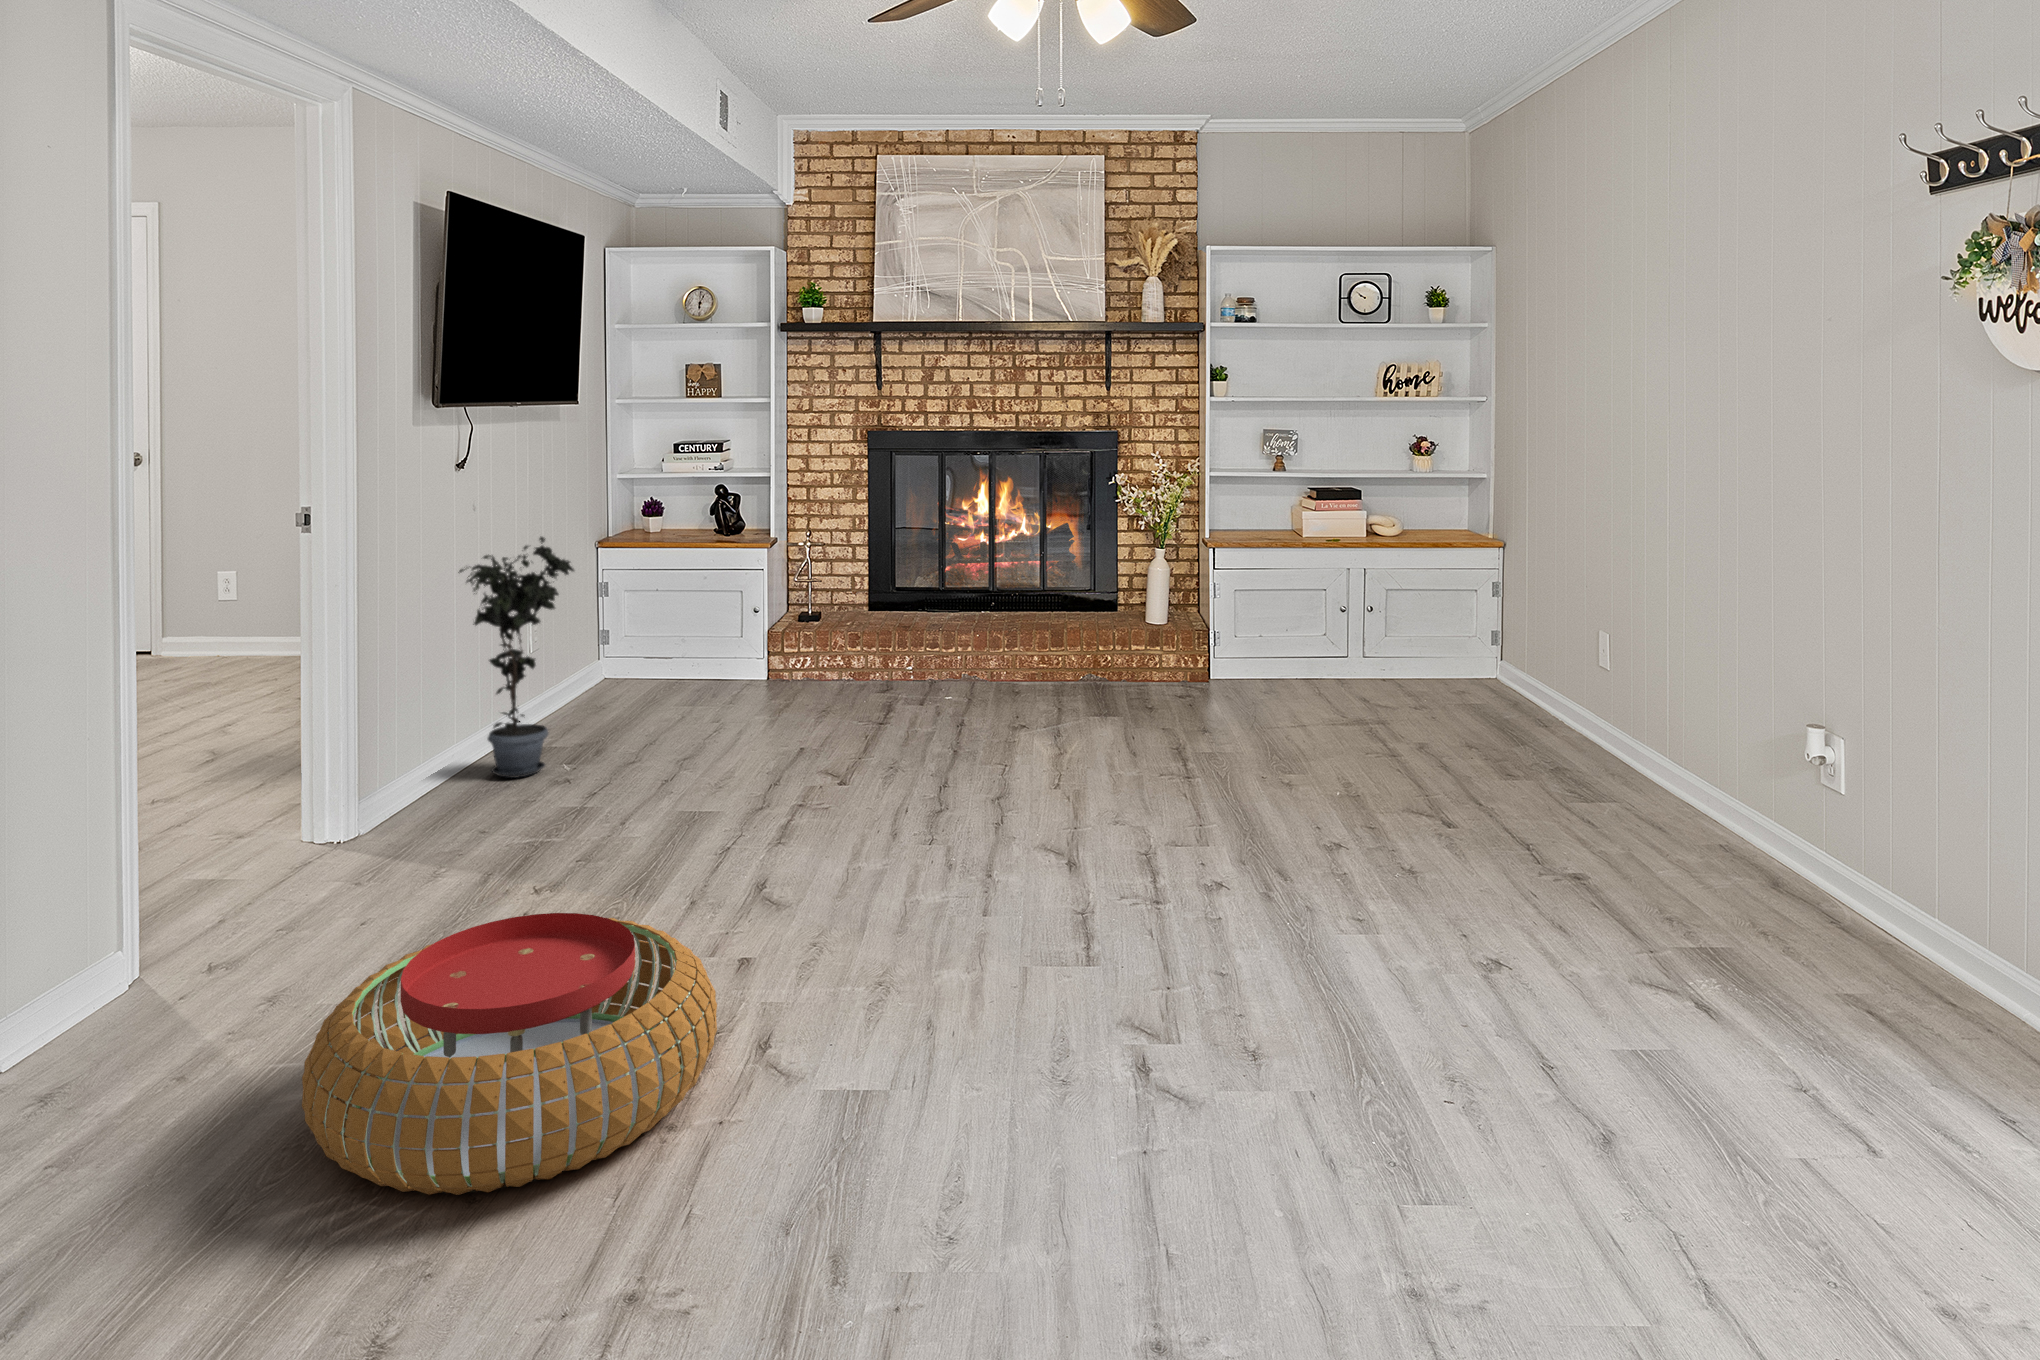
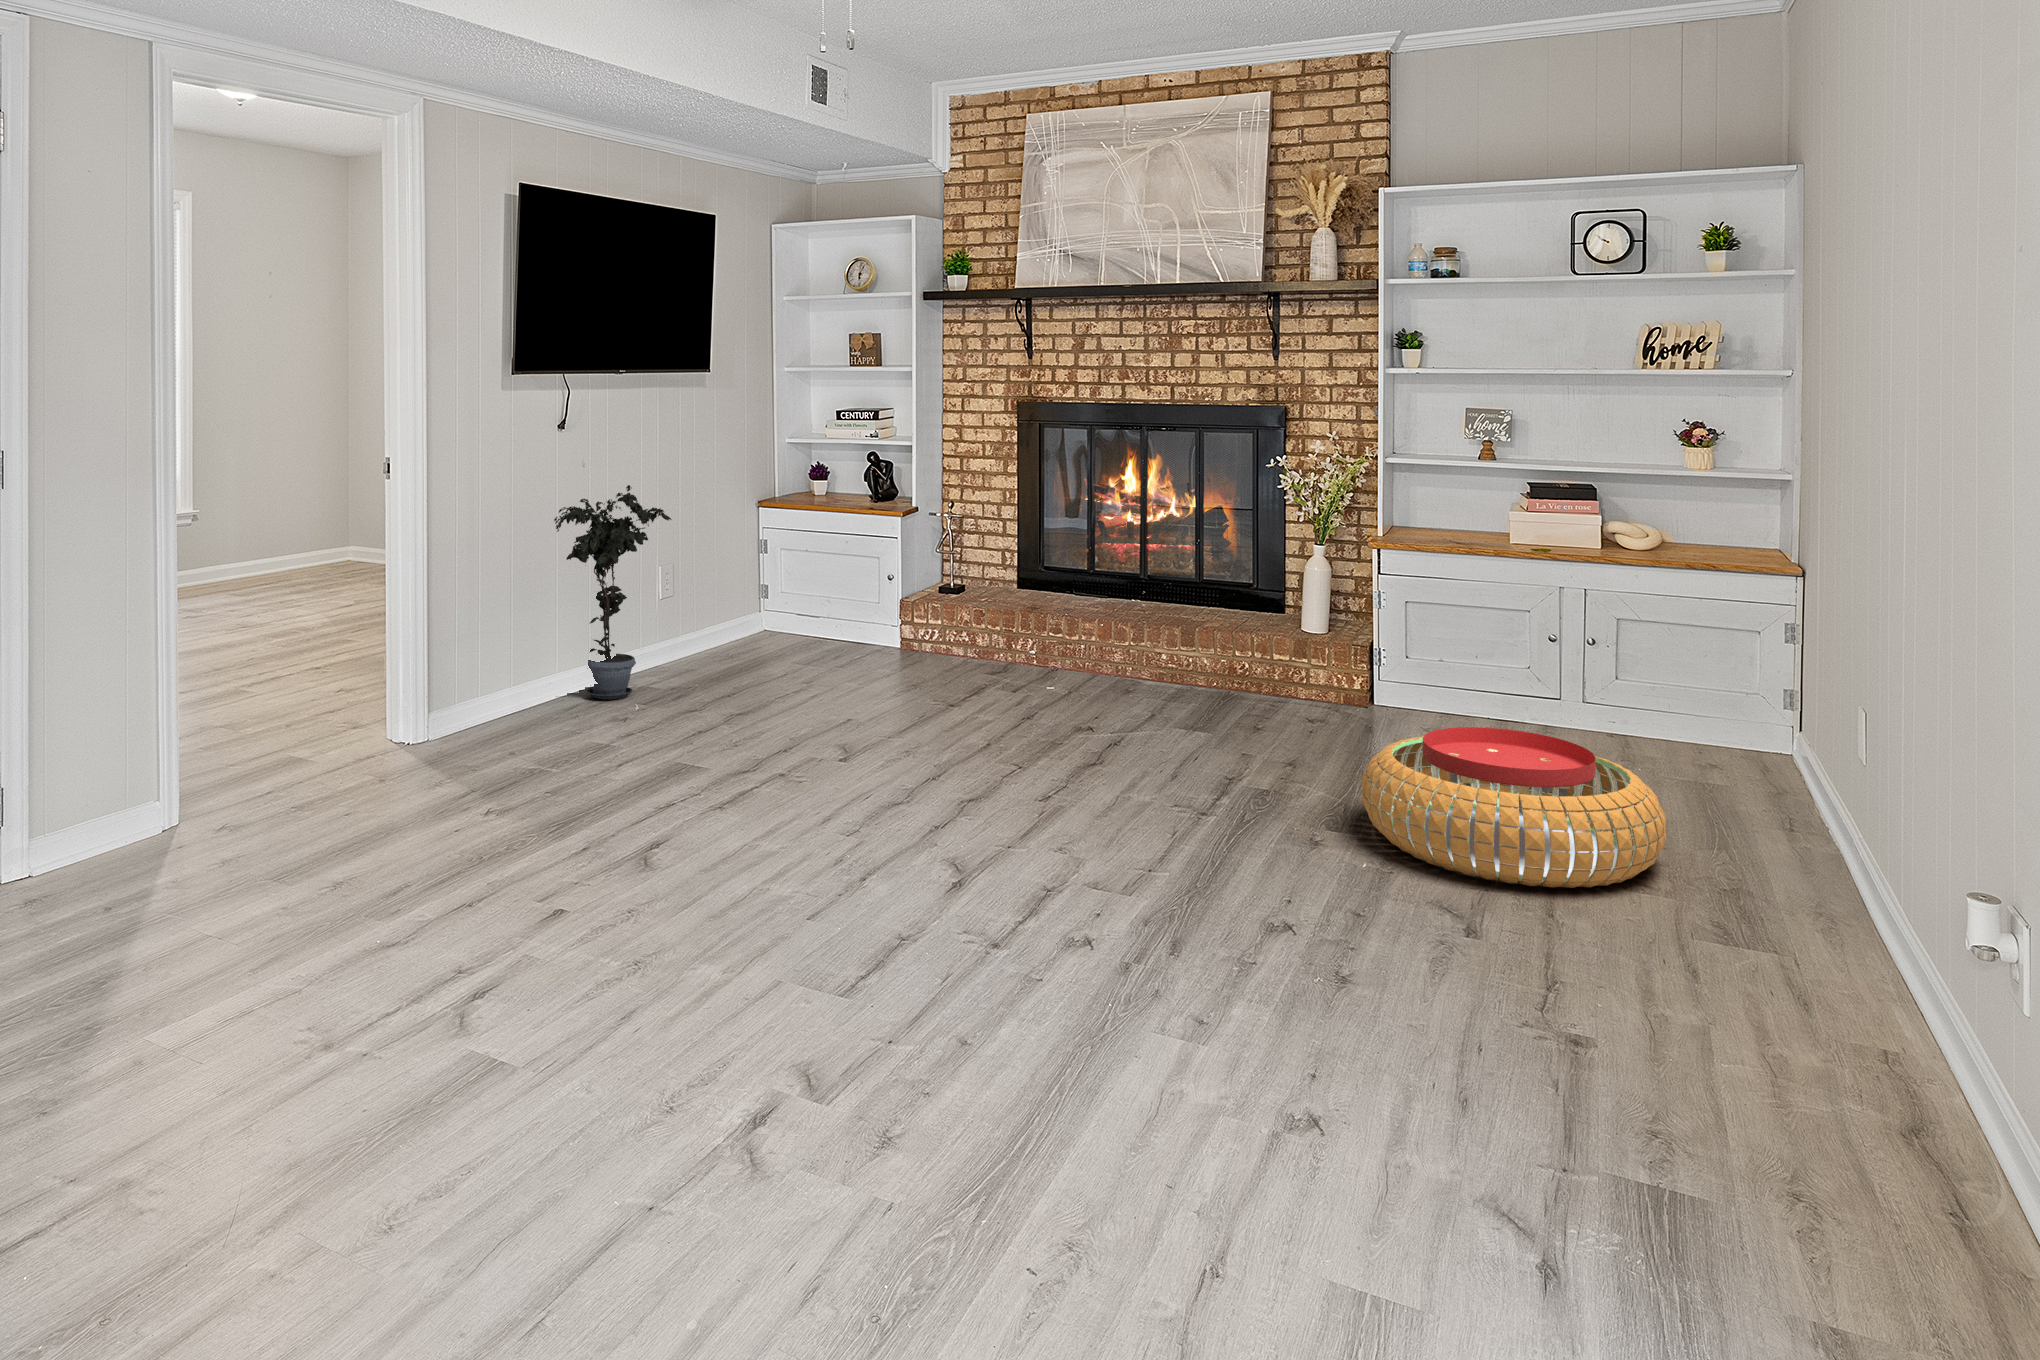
pouf: present [302,913,717,1195] -> present [1362,727,1666,888]

